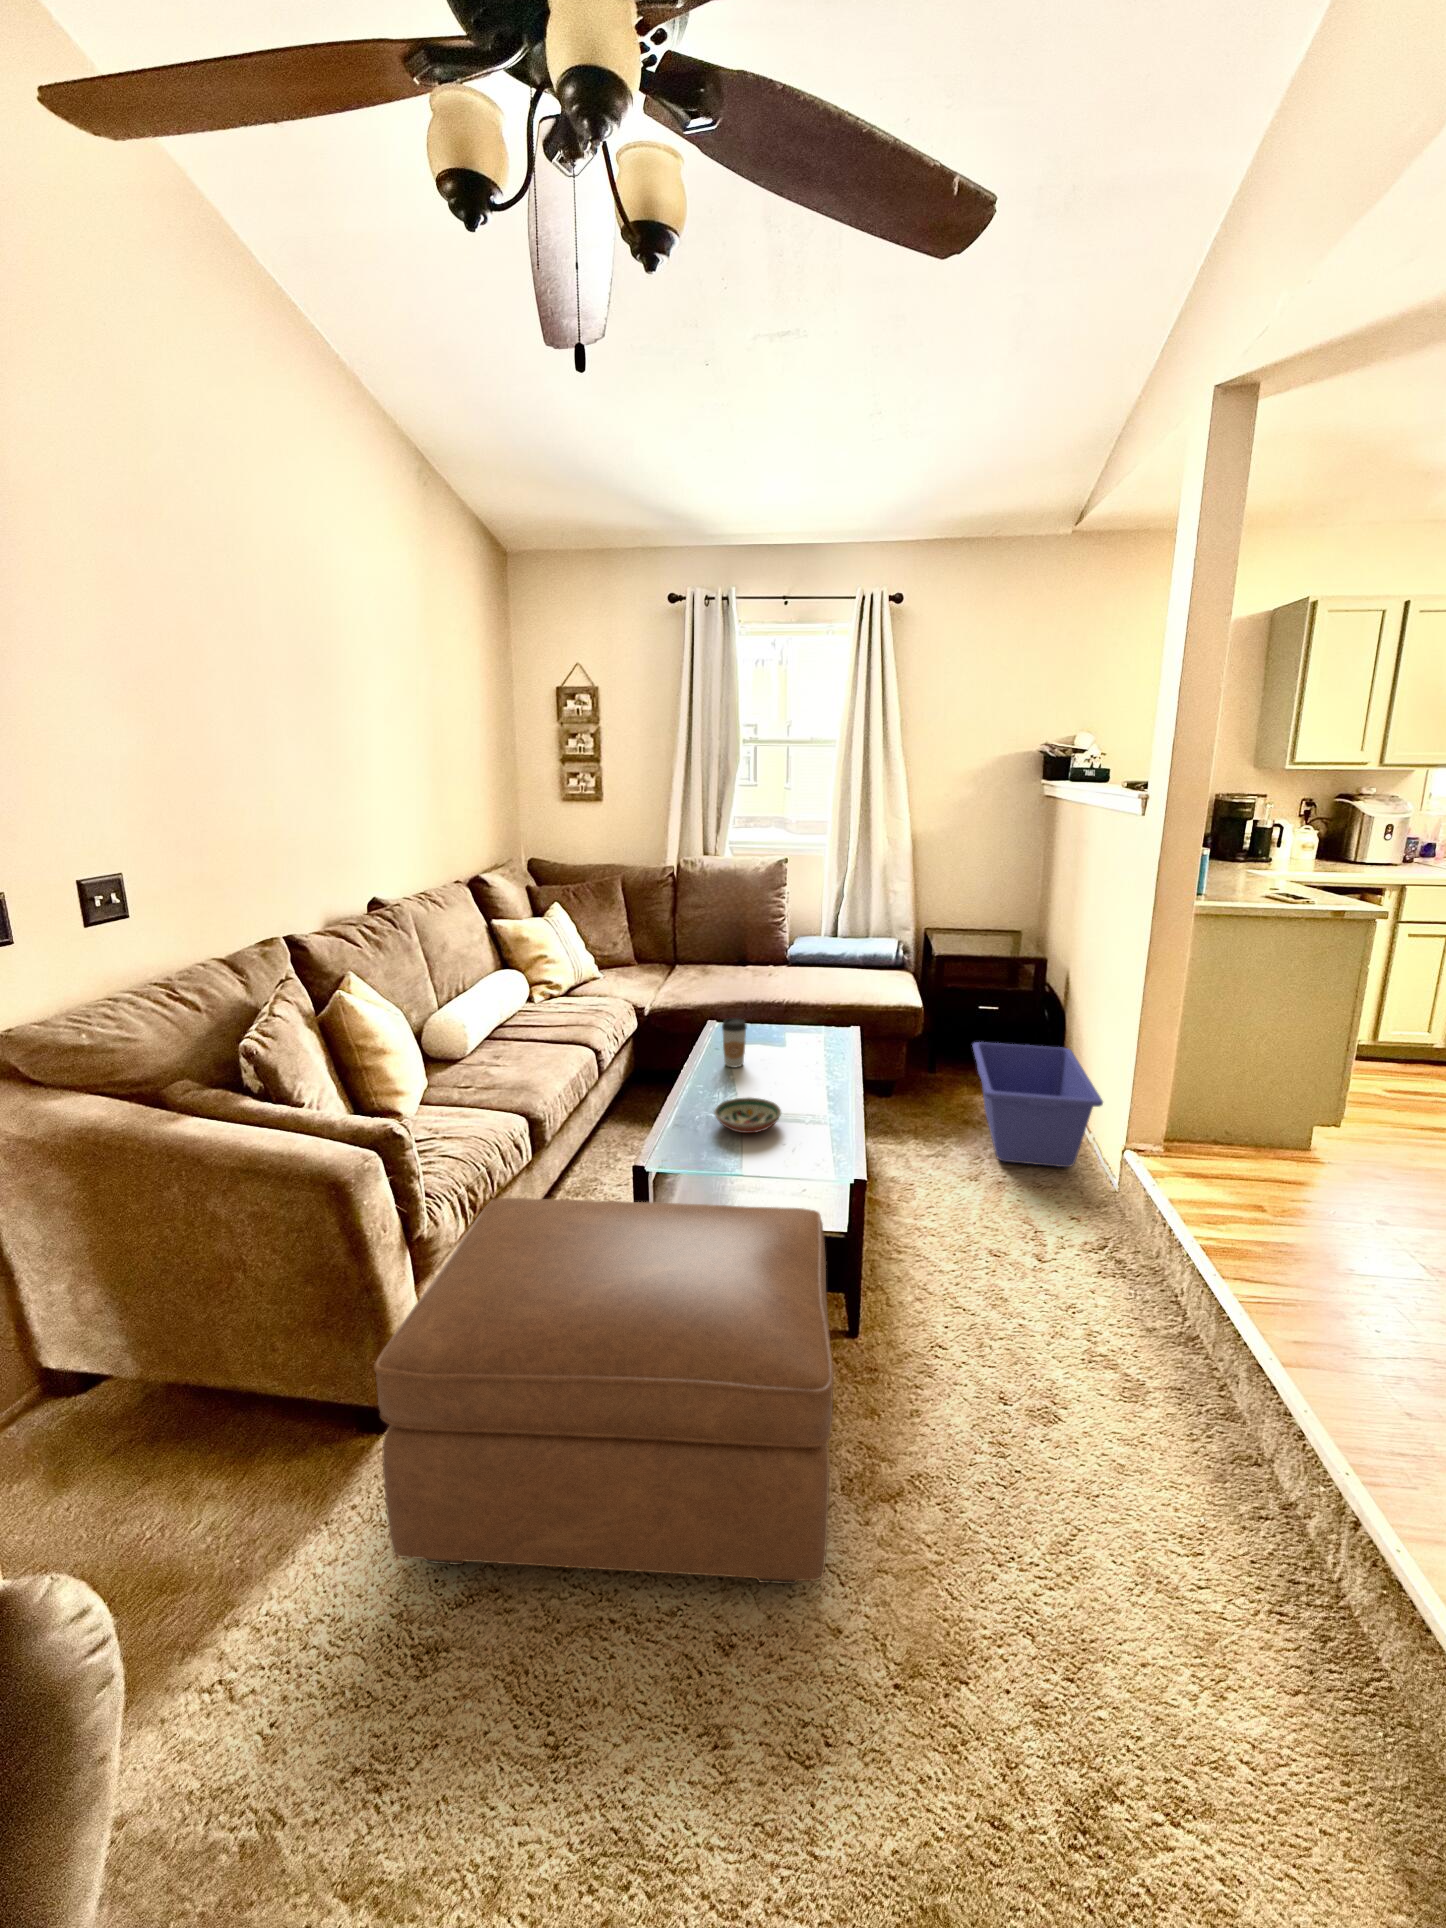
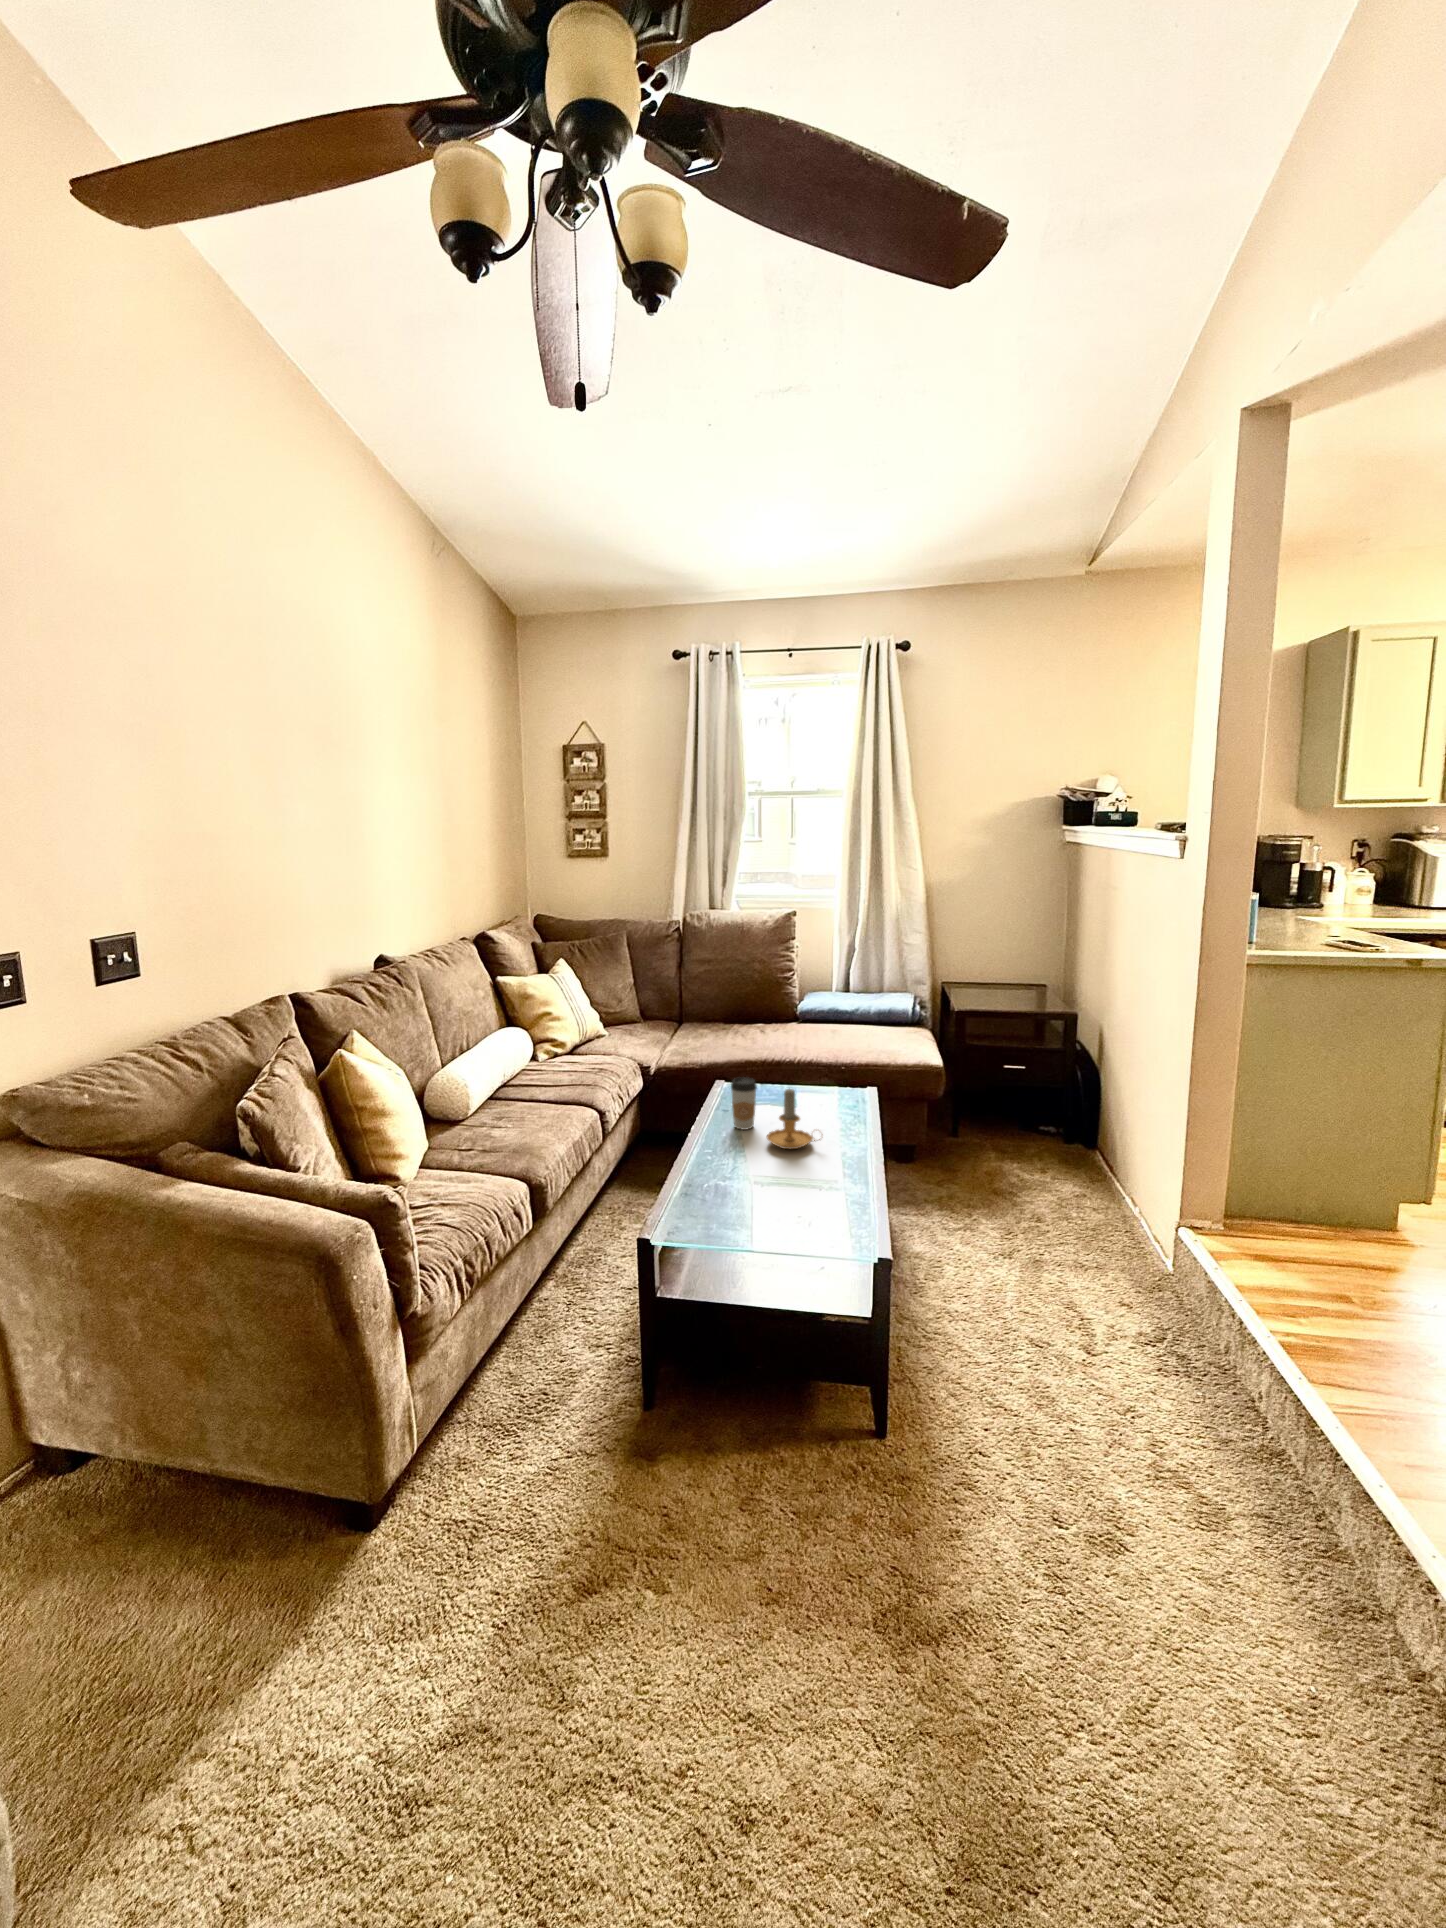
candle: none [755,1027,808,1085] -> present [767,1089,820,1149]
storage bin: present [972,1042,1103,1167] -> none [997,1103,1148,1243]
decorative bowl: present [714,1097,781,1133] -> none [724,1163,795,1202]
ottoman: present [374,1198,833,1584] -> none [356,1271,864,1746]

